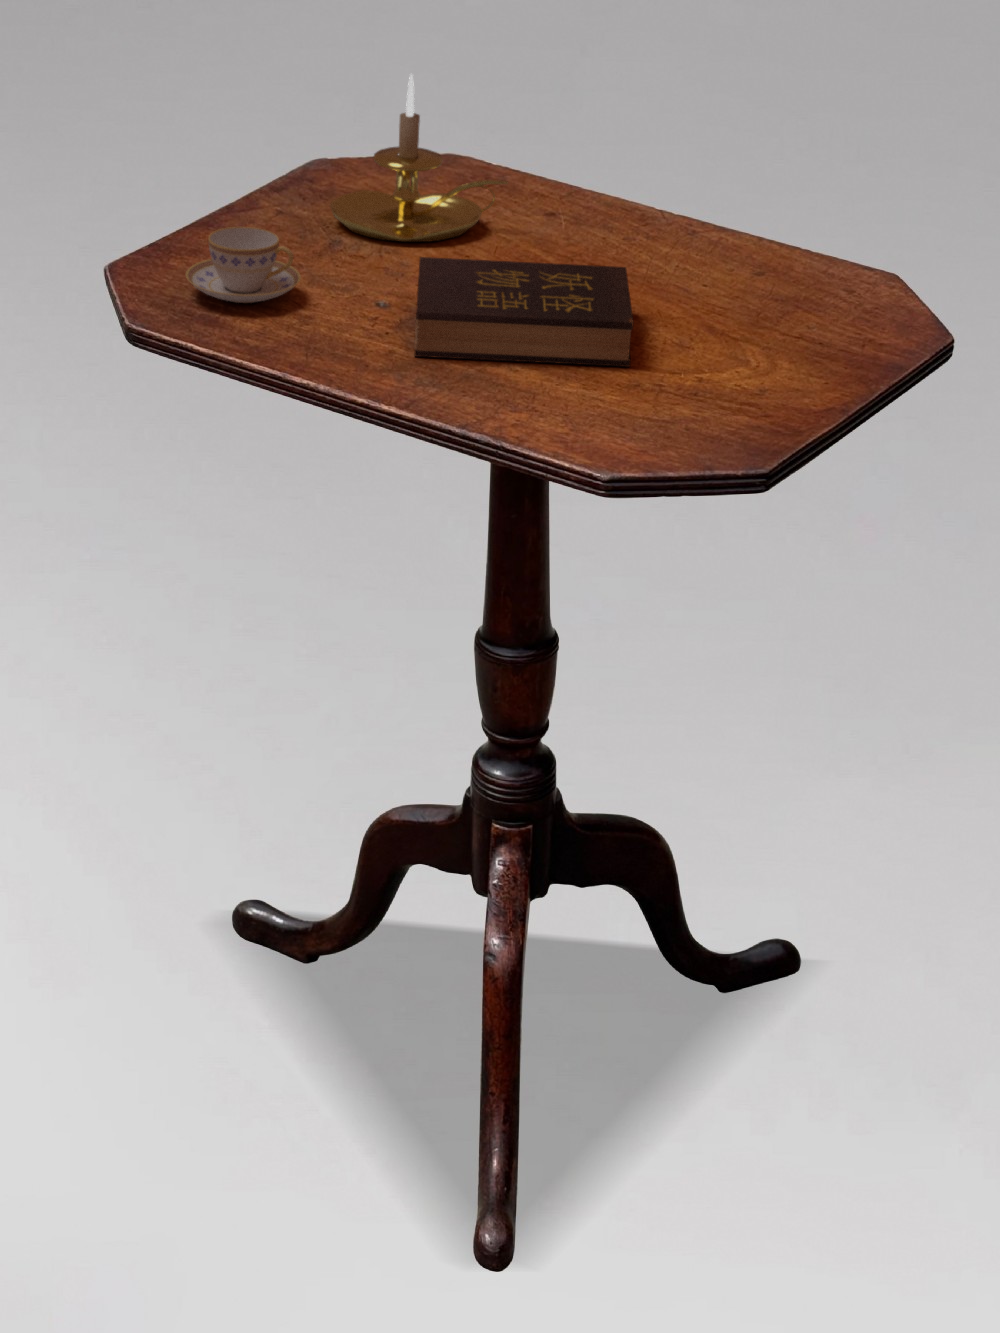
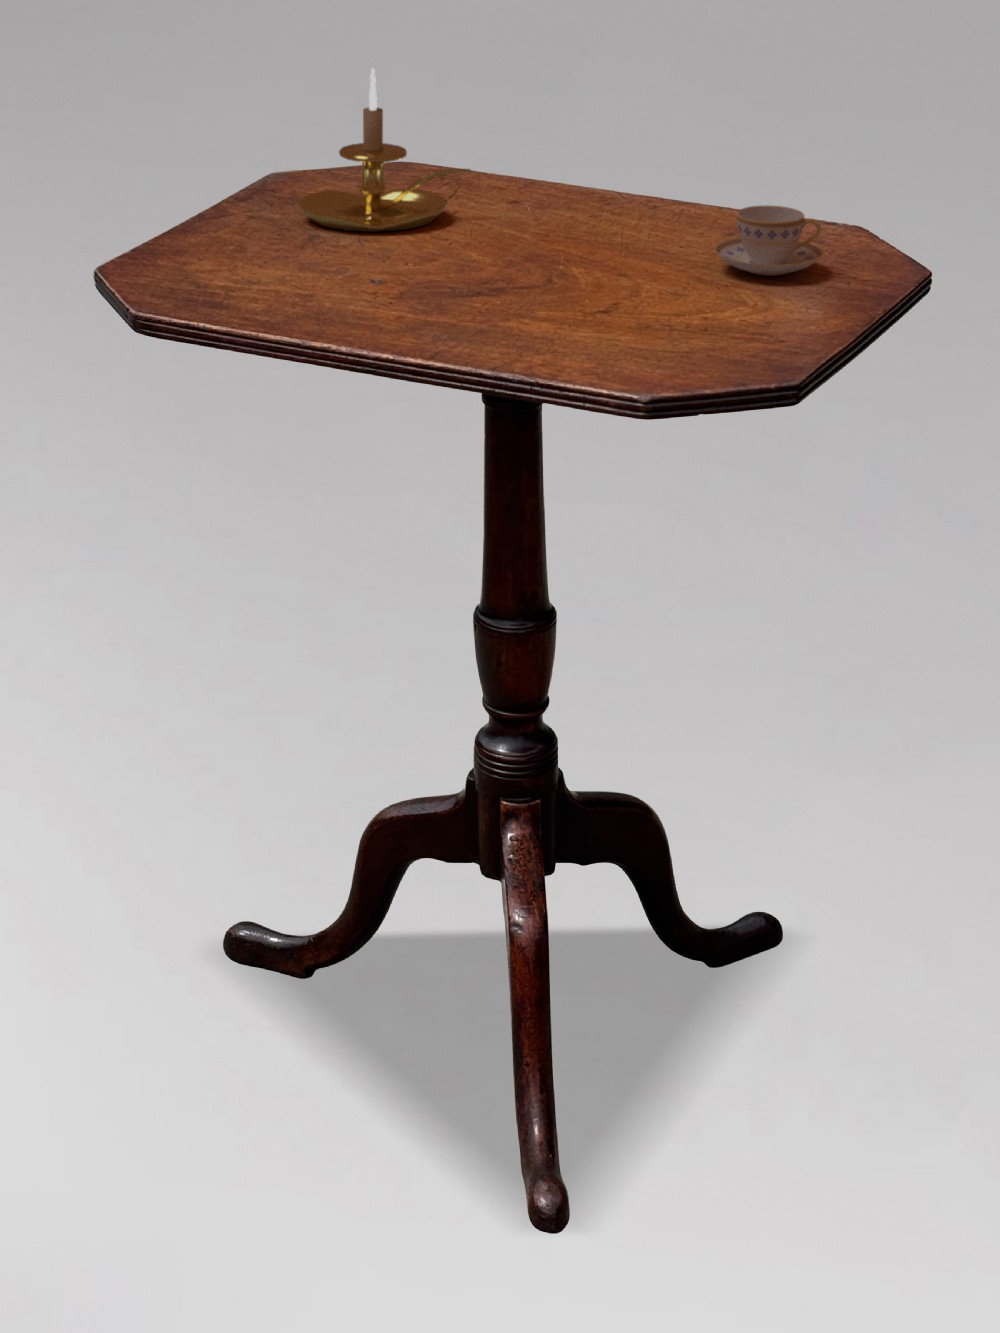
teacup: present [186,227,301,303] -> present [714,205,824,276]
hardback book: present [414,257,633,367] -> none [410,229,635,318]

